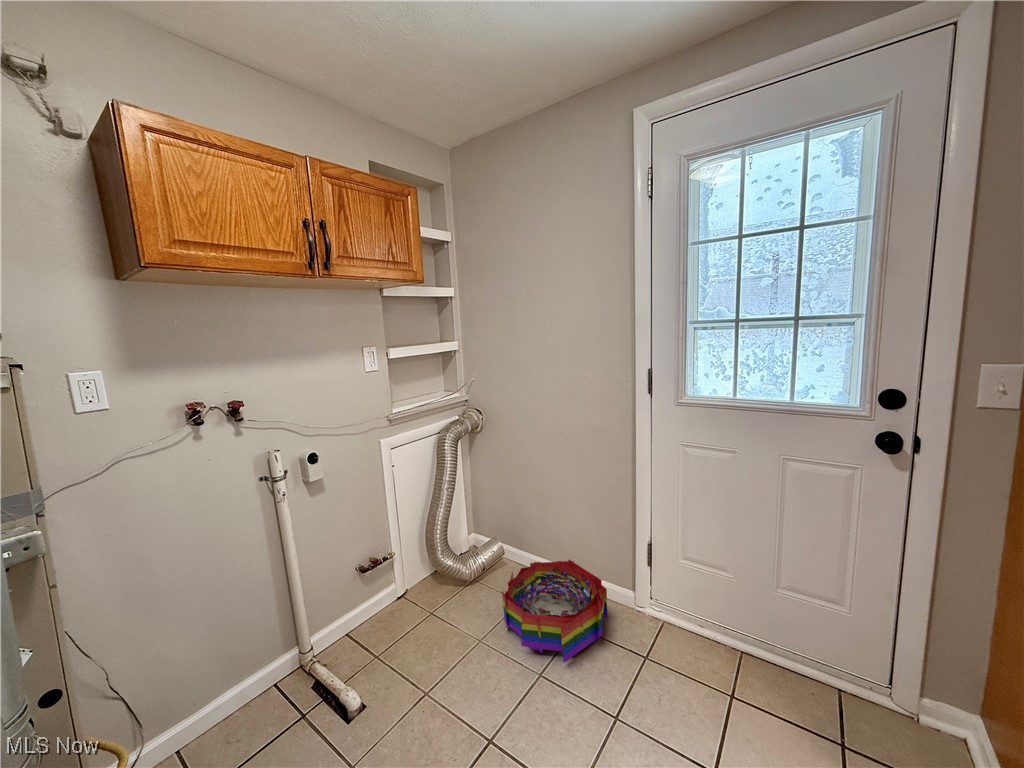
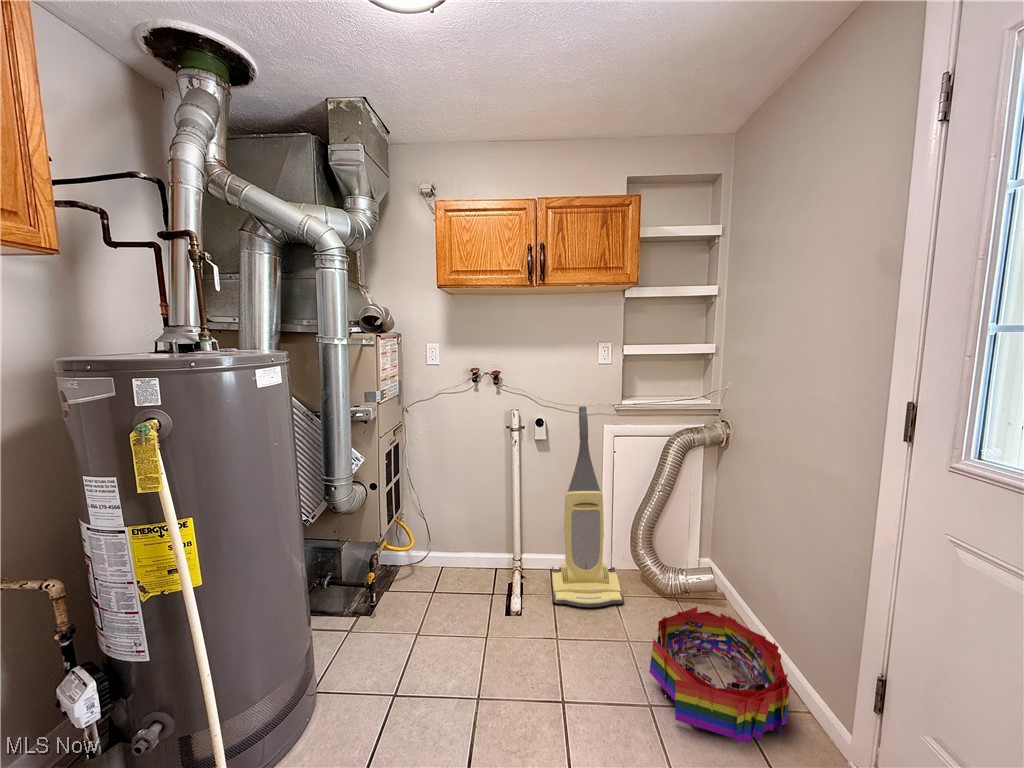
vacuum cleaner: none [357,423,446,666] -> present [552,406,624,607]

